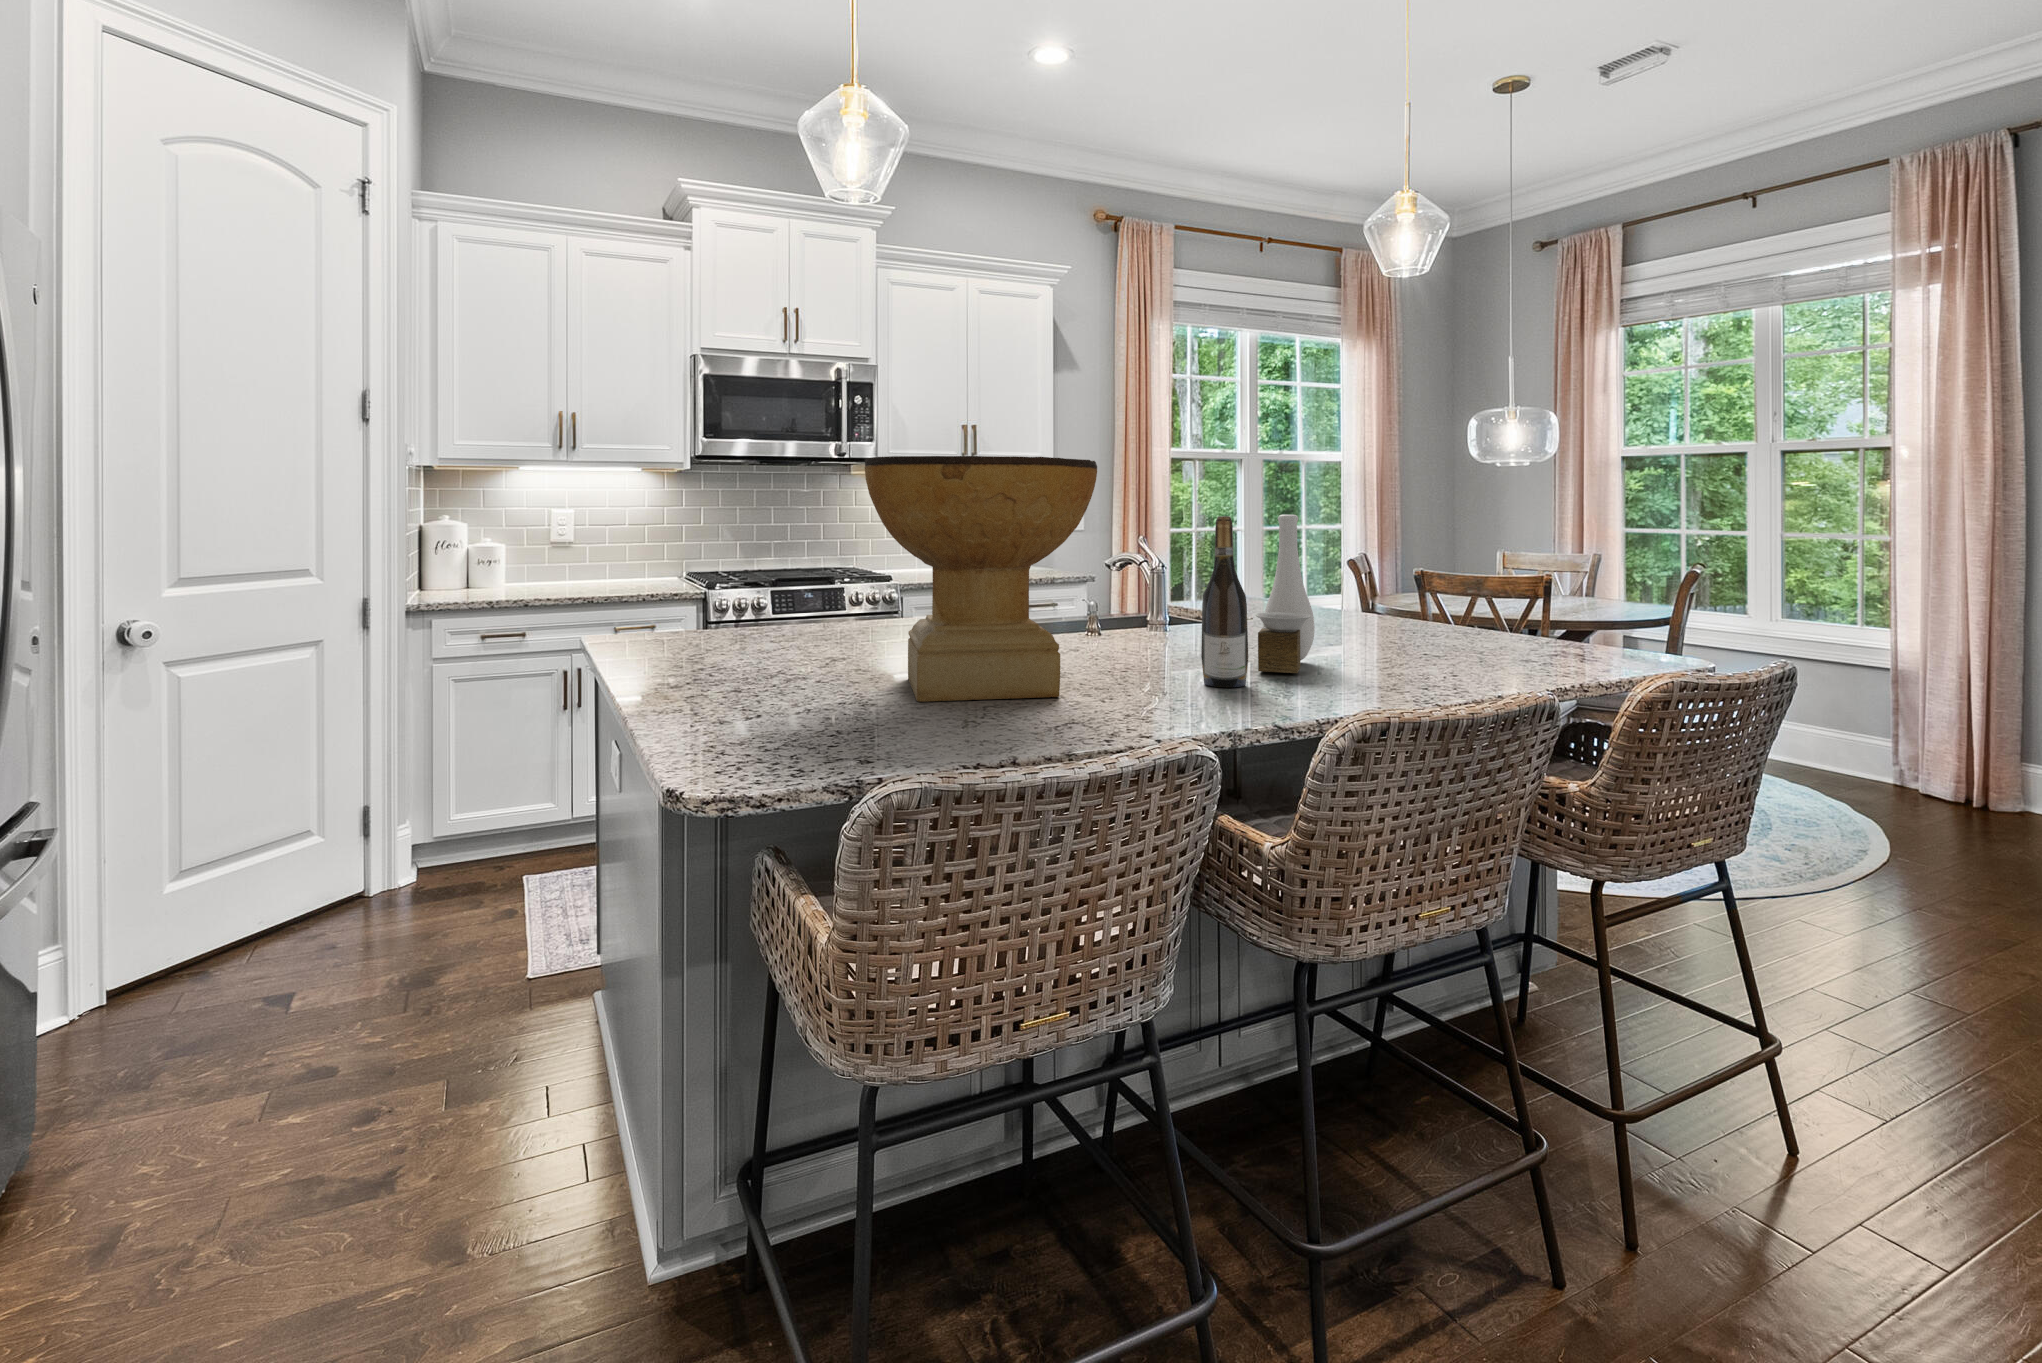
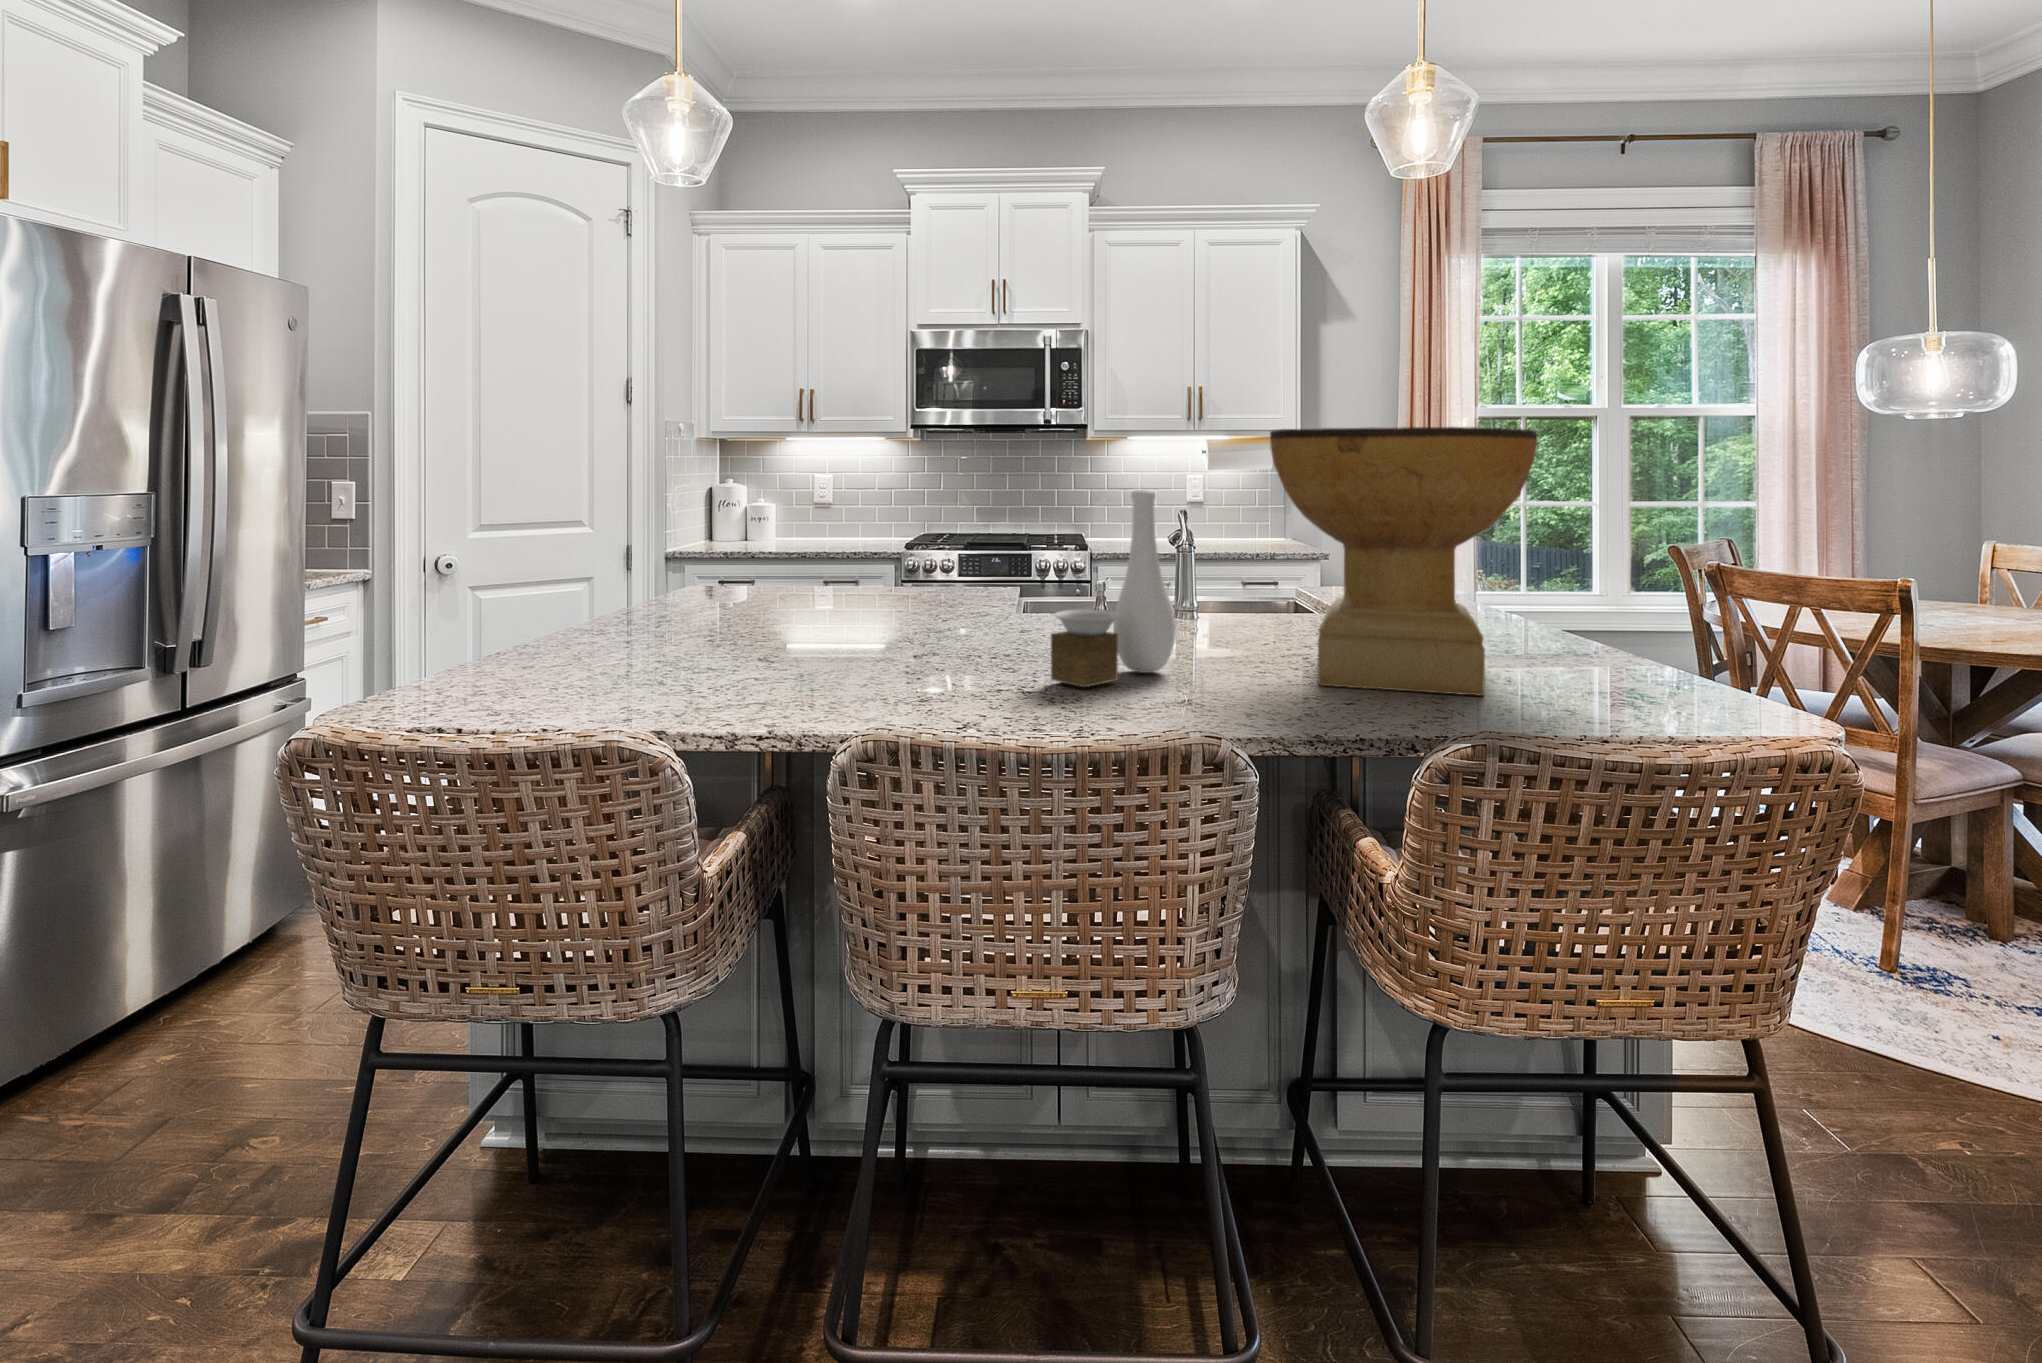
decorative bowl: present [865,456,1097,702] -> present [1270,427,1538,696]
wine bottle: present [1201,516,1248,687] -> none [937,492,991,697]

